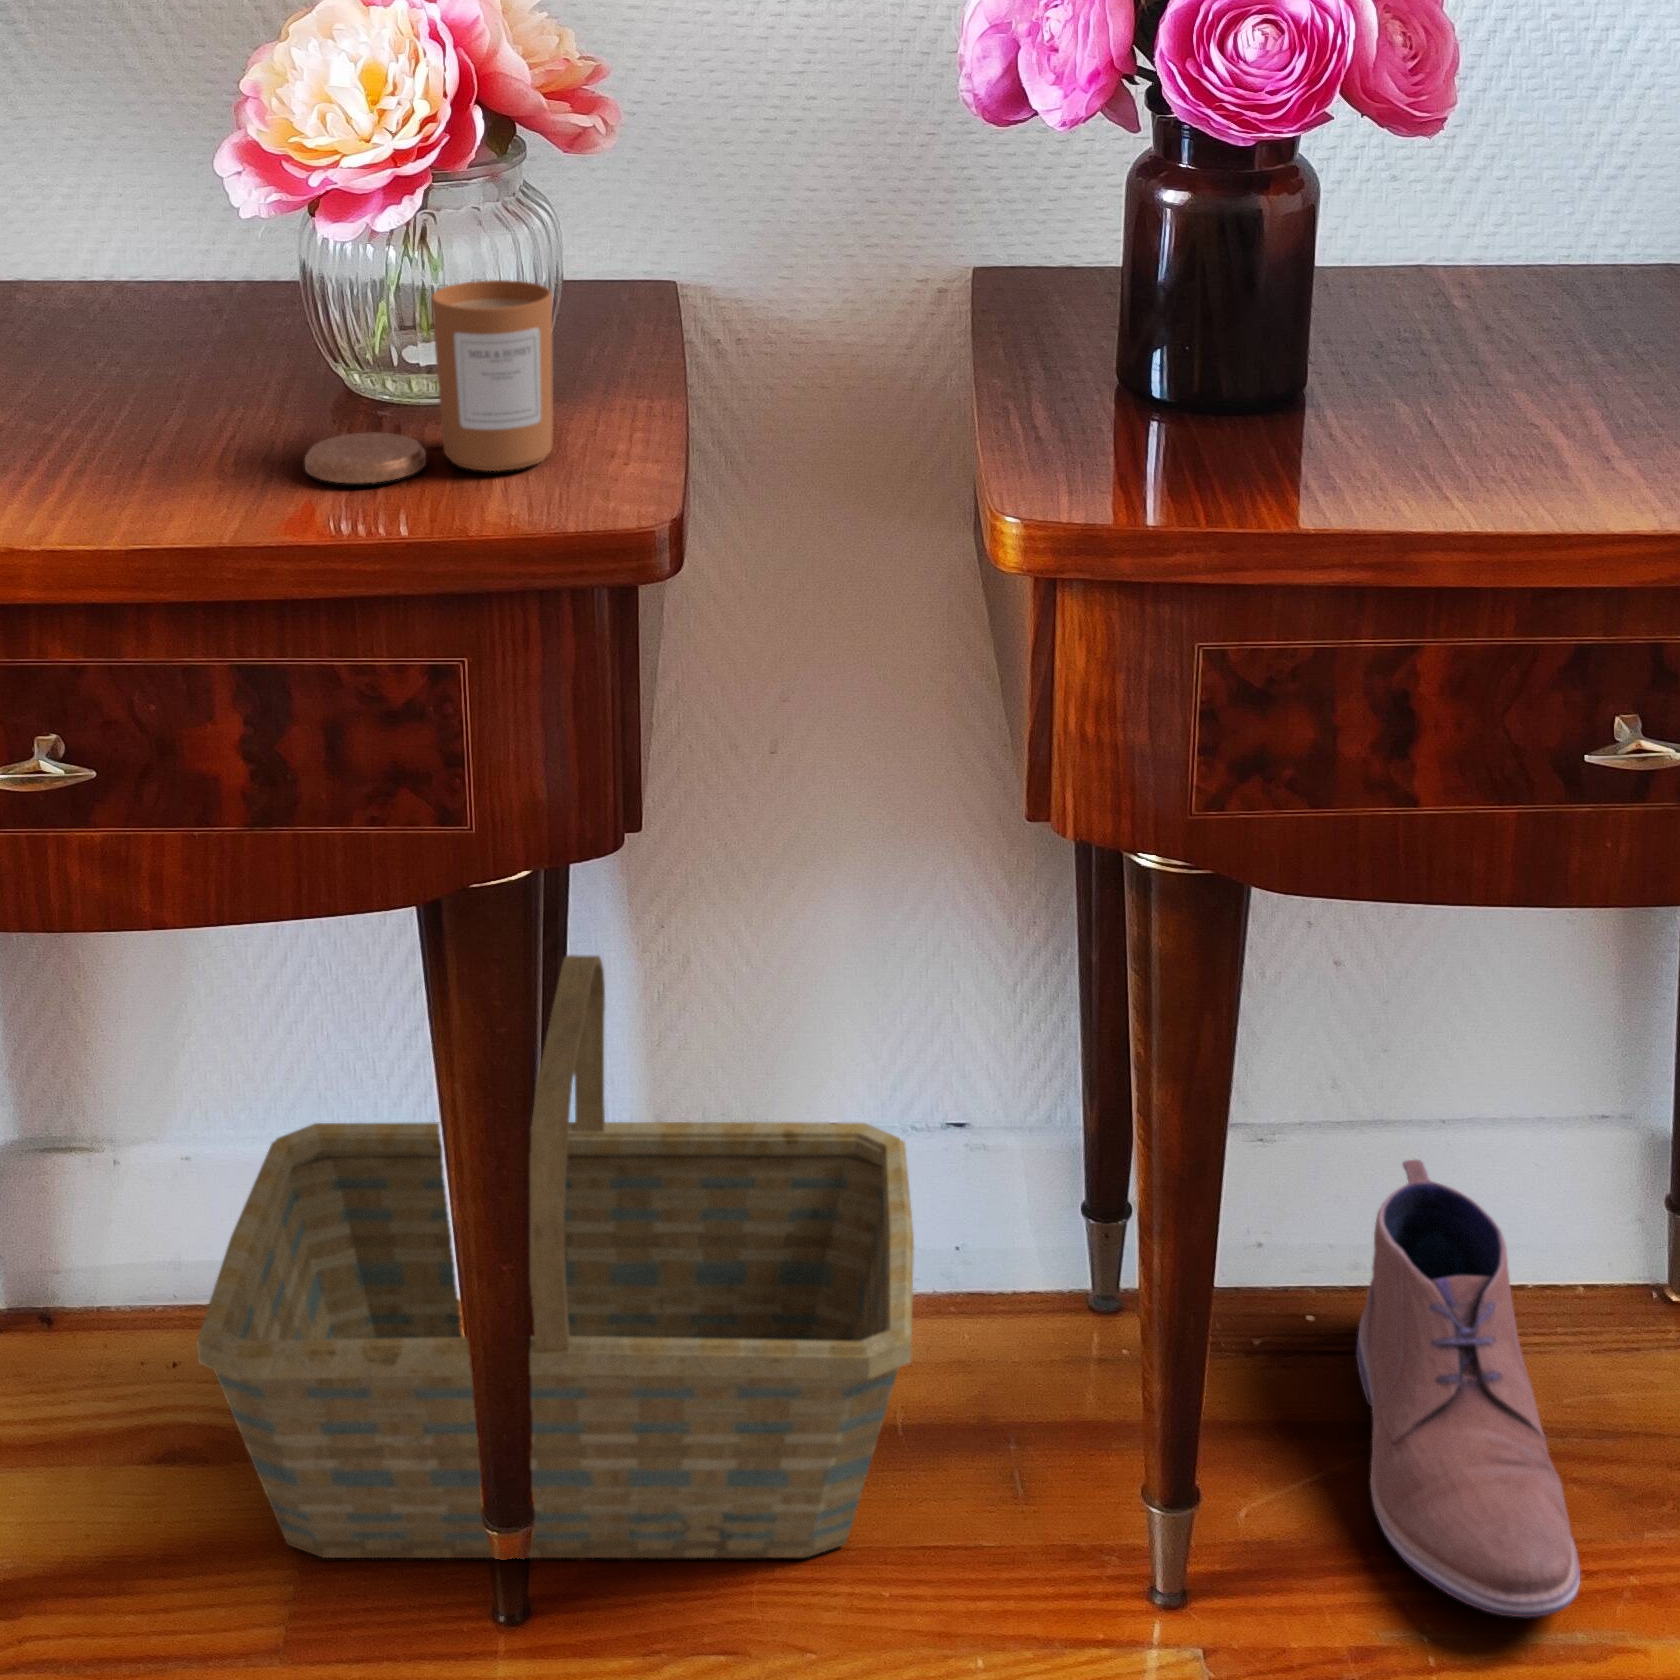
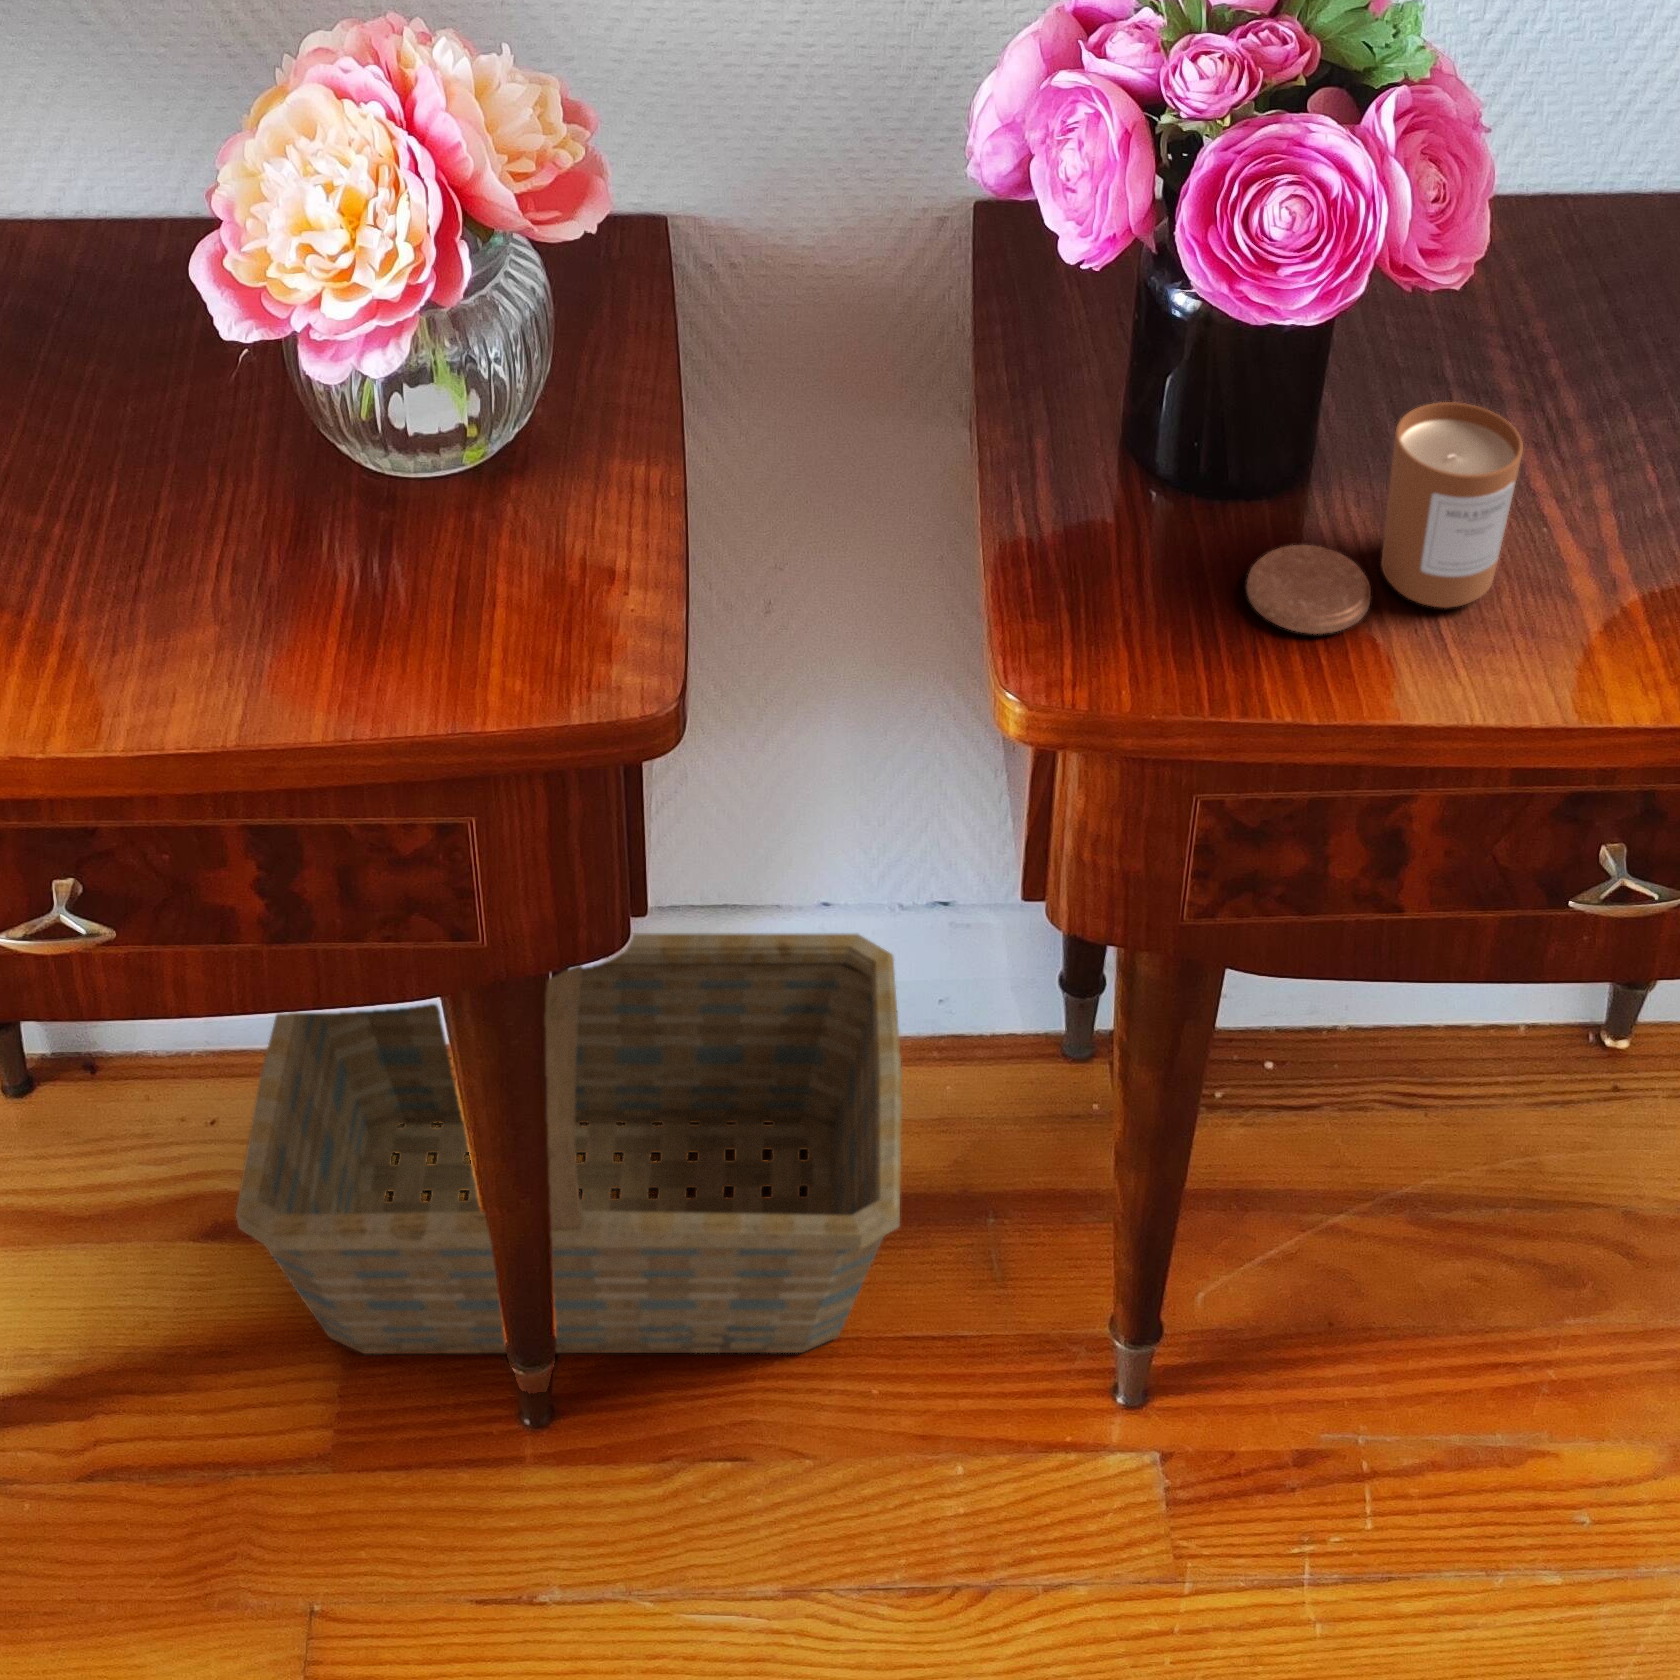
candle: present [305,280,553,483] -> present [1247,402,1523,634]
shoe: present [1356,1160,1580,1617] -> none [1311,949,1504,1438]

